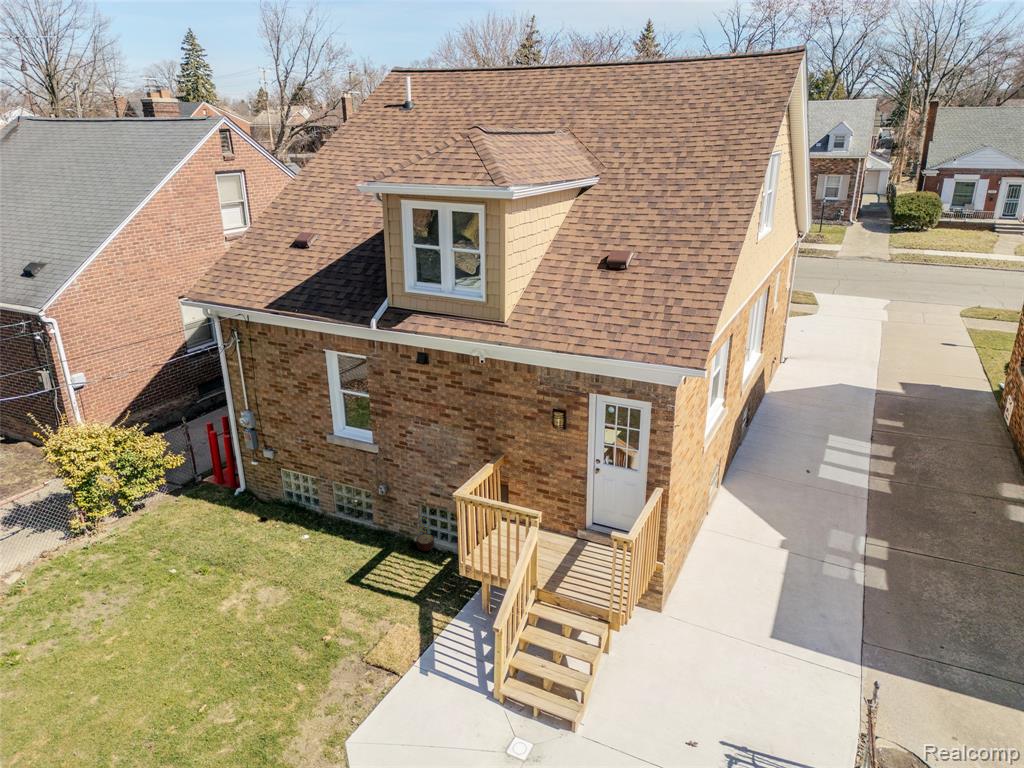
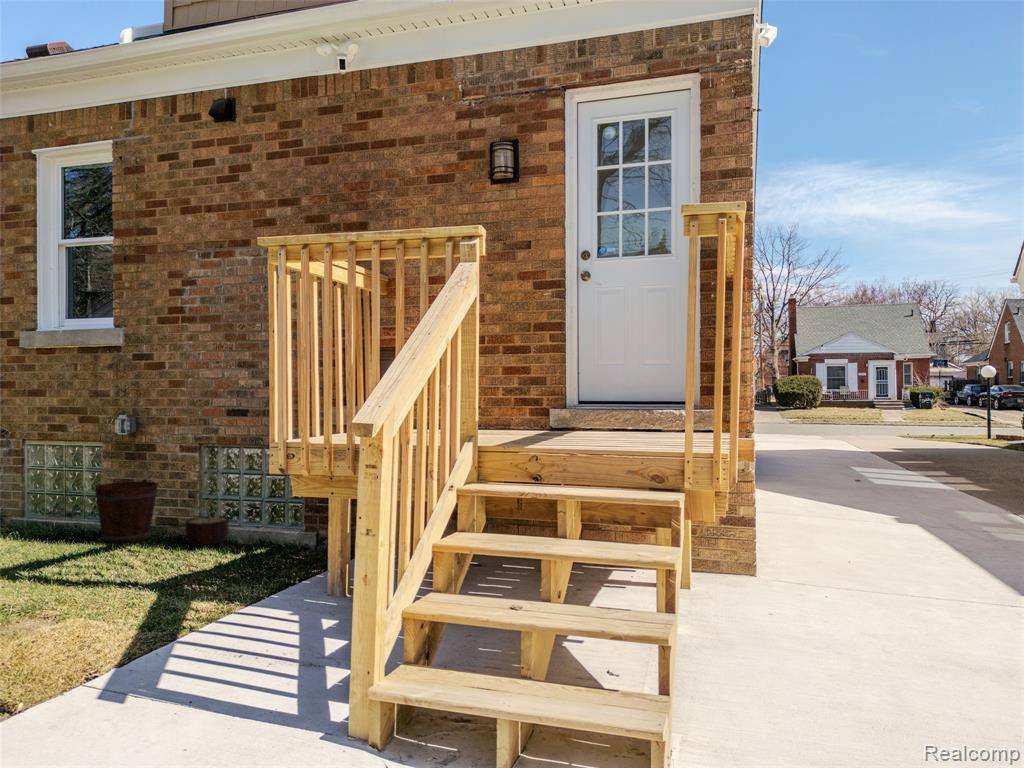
bucket: none [376,514,402,546] -> present [95,479,158,543]

